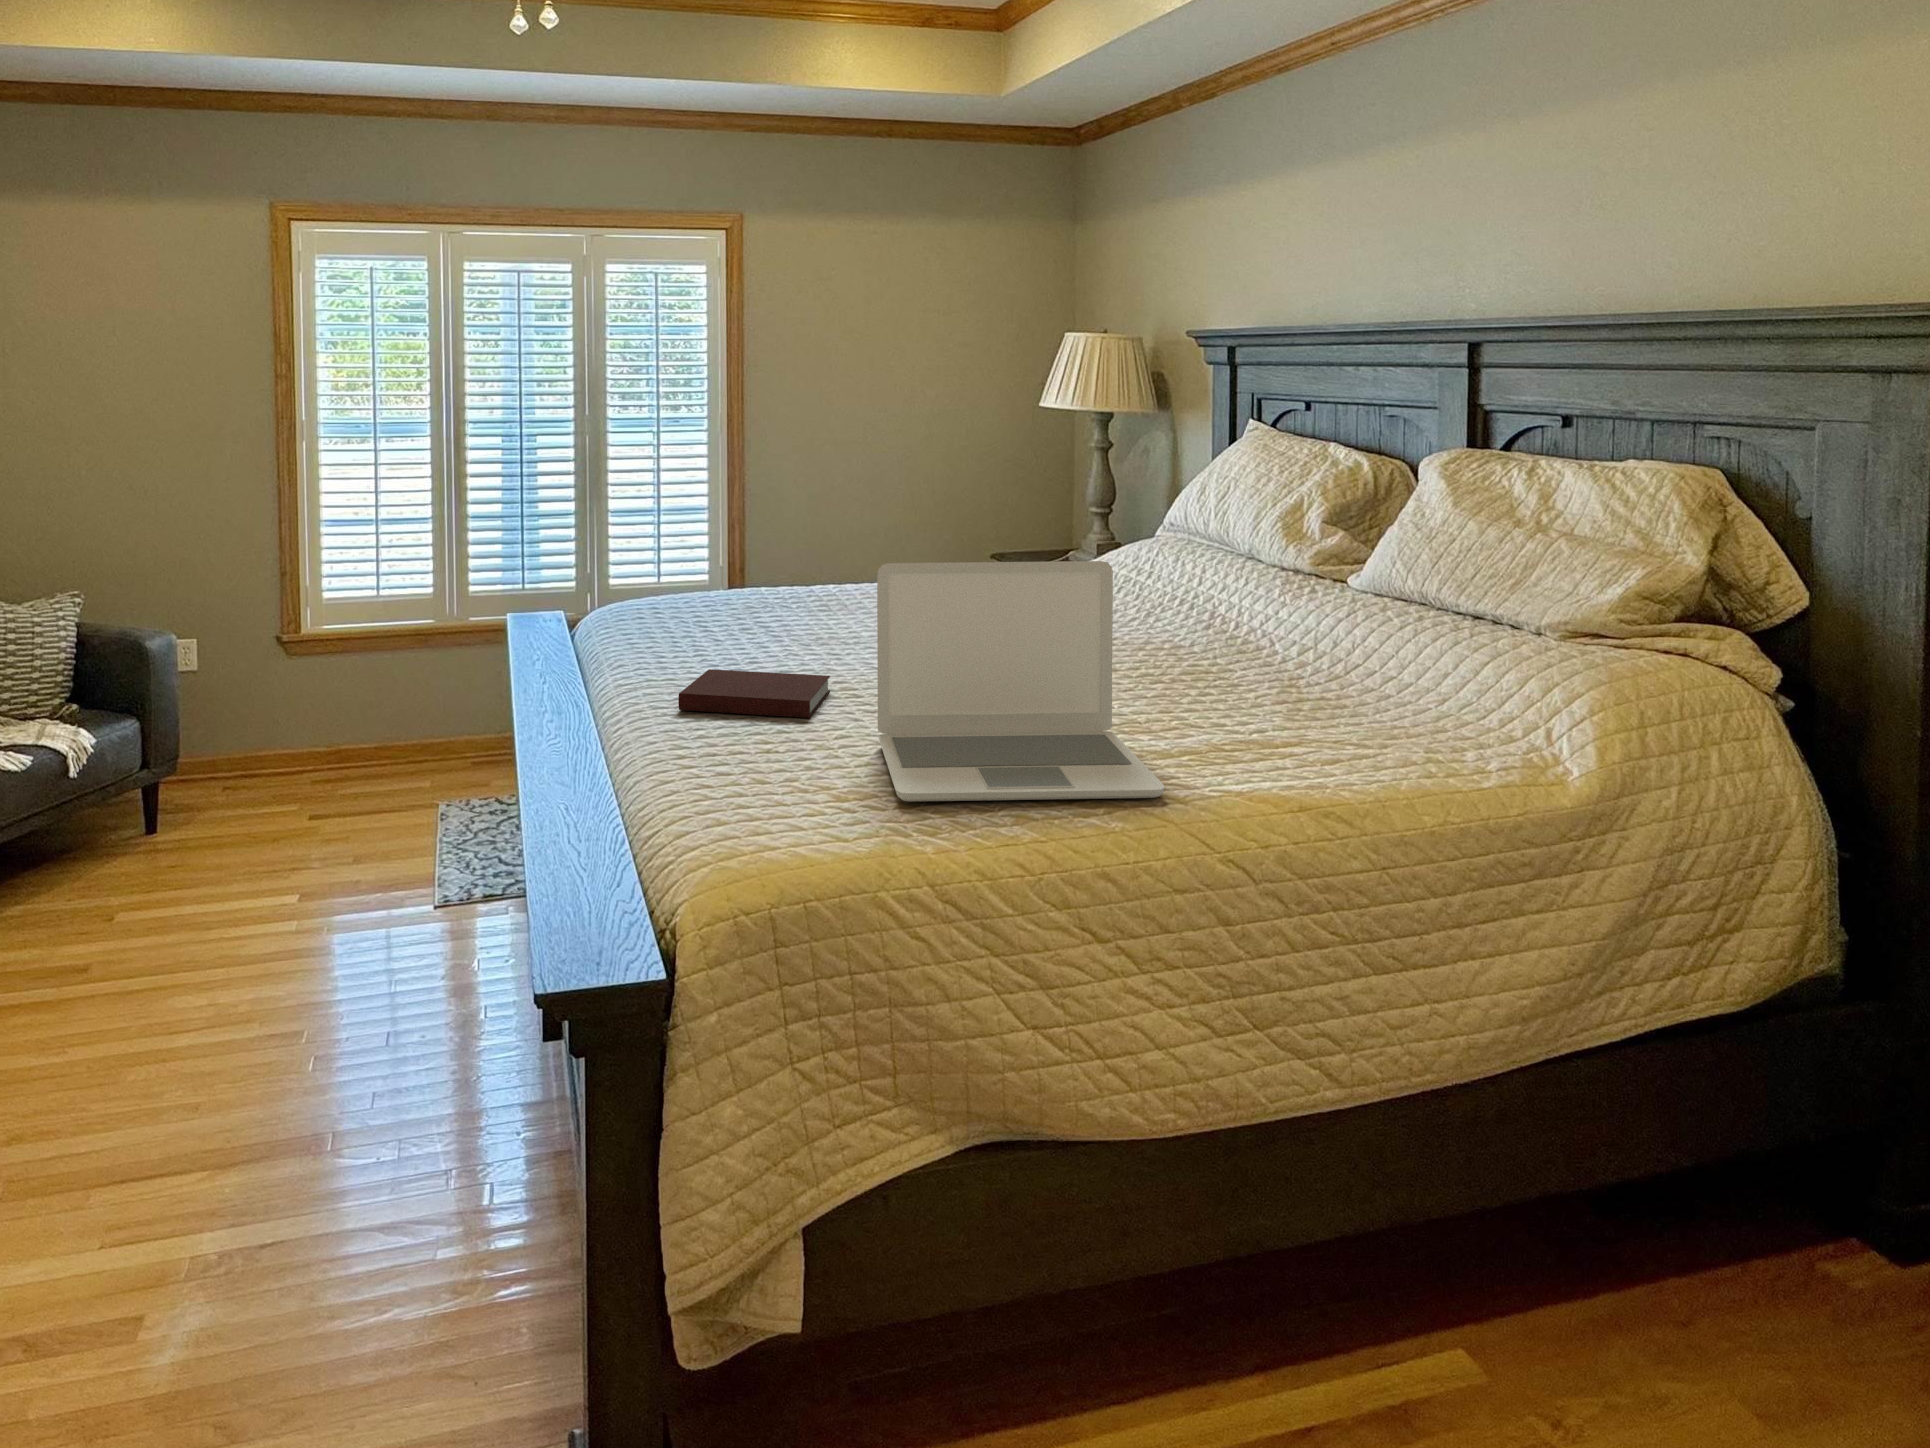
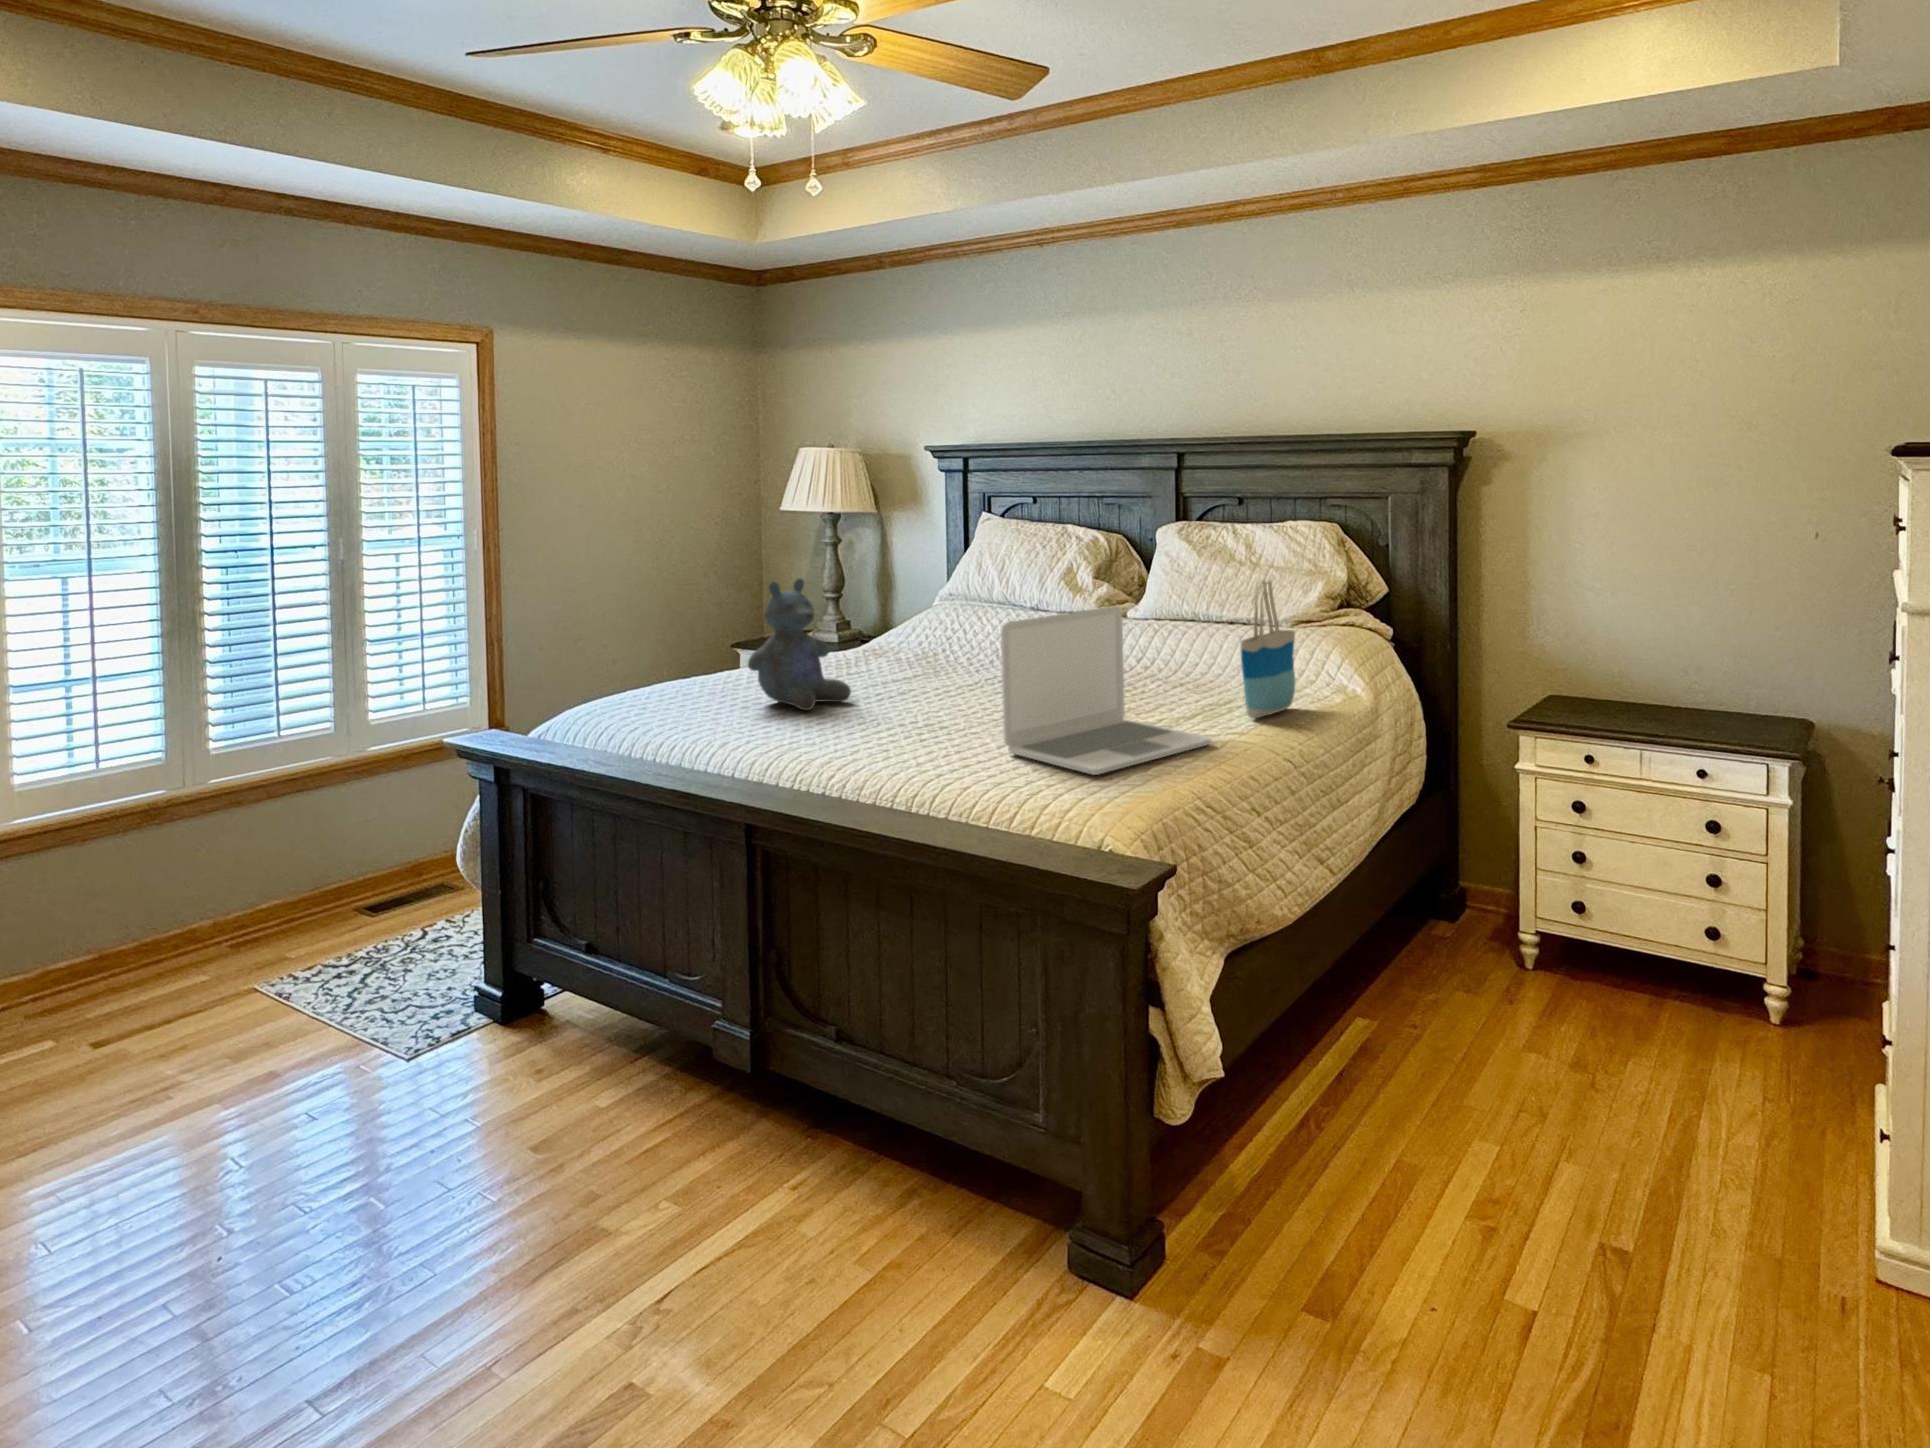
stuffed bear: none [763,484,882,643] -> present [748,578,851,710]
tote bag: none [1291,548,1446,773] -> present [1240,580,1295,718]
notebook: present [678,669,830,718] -> none [801,723,927,765]

